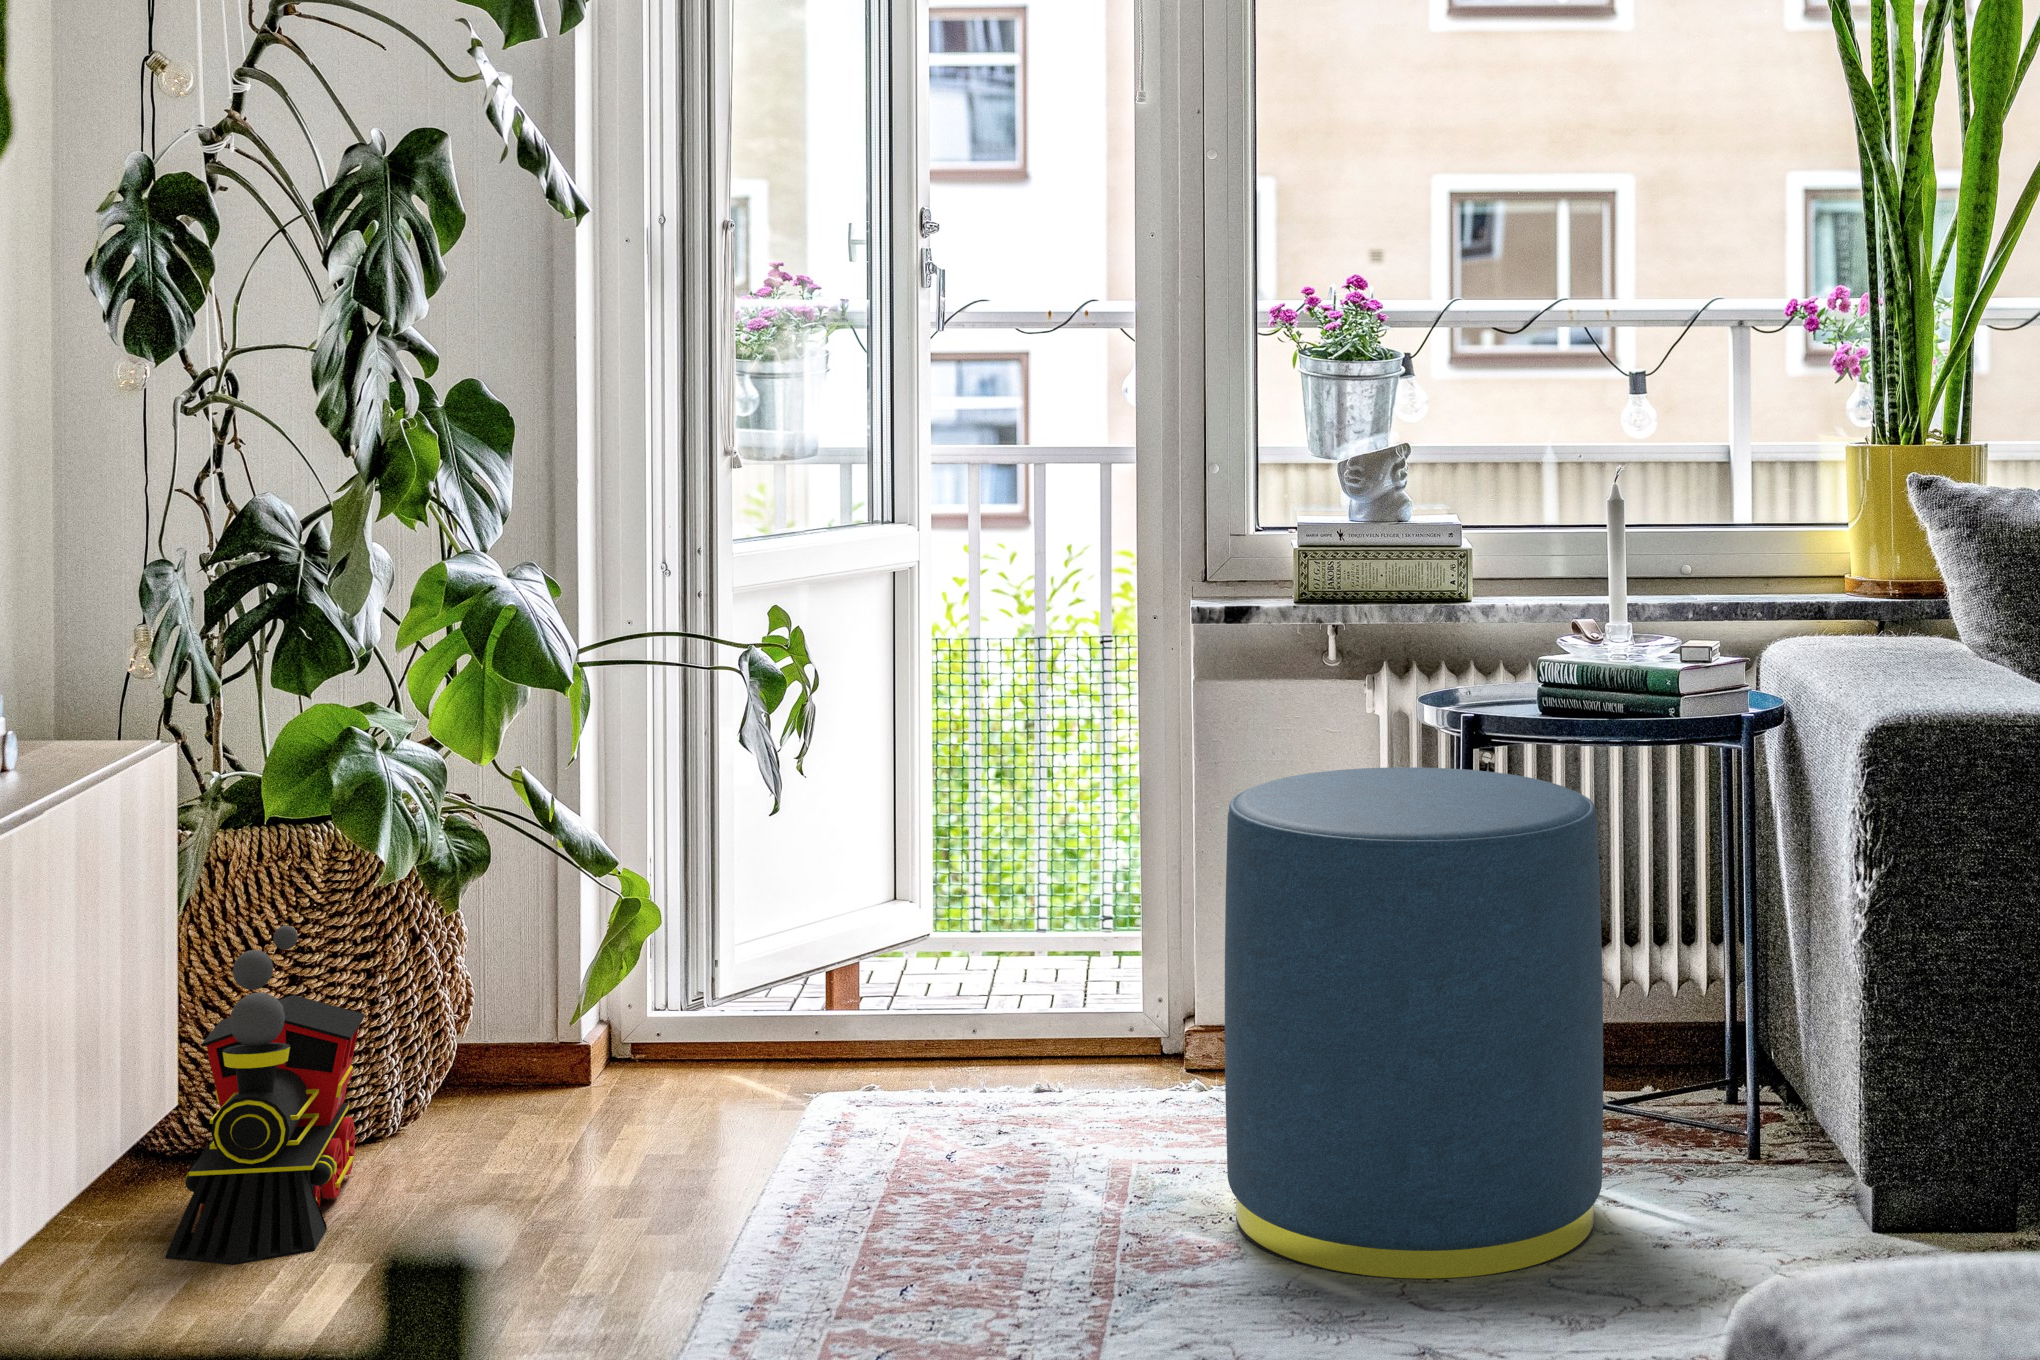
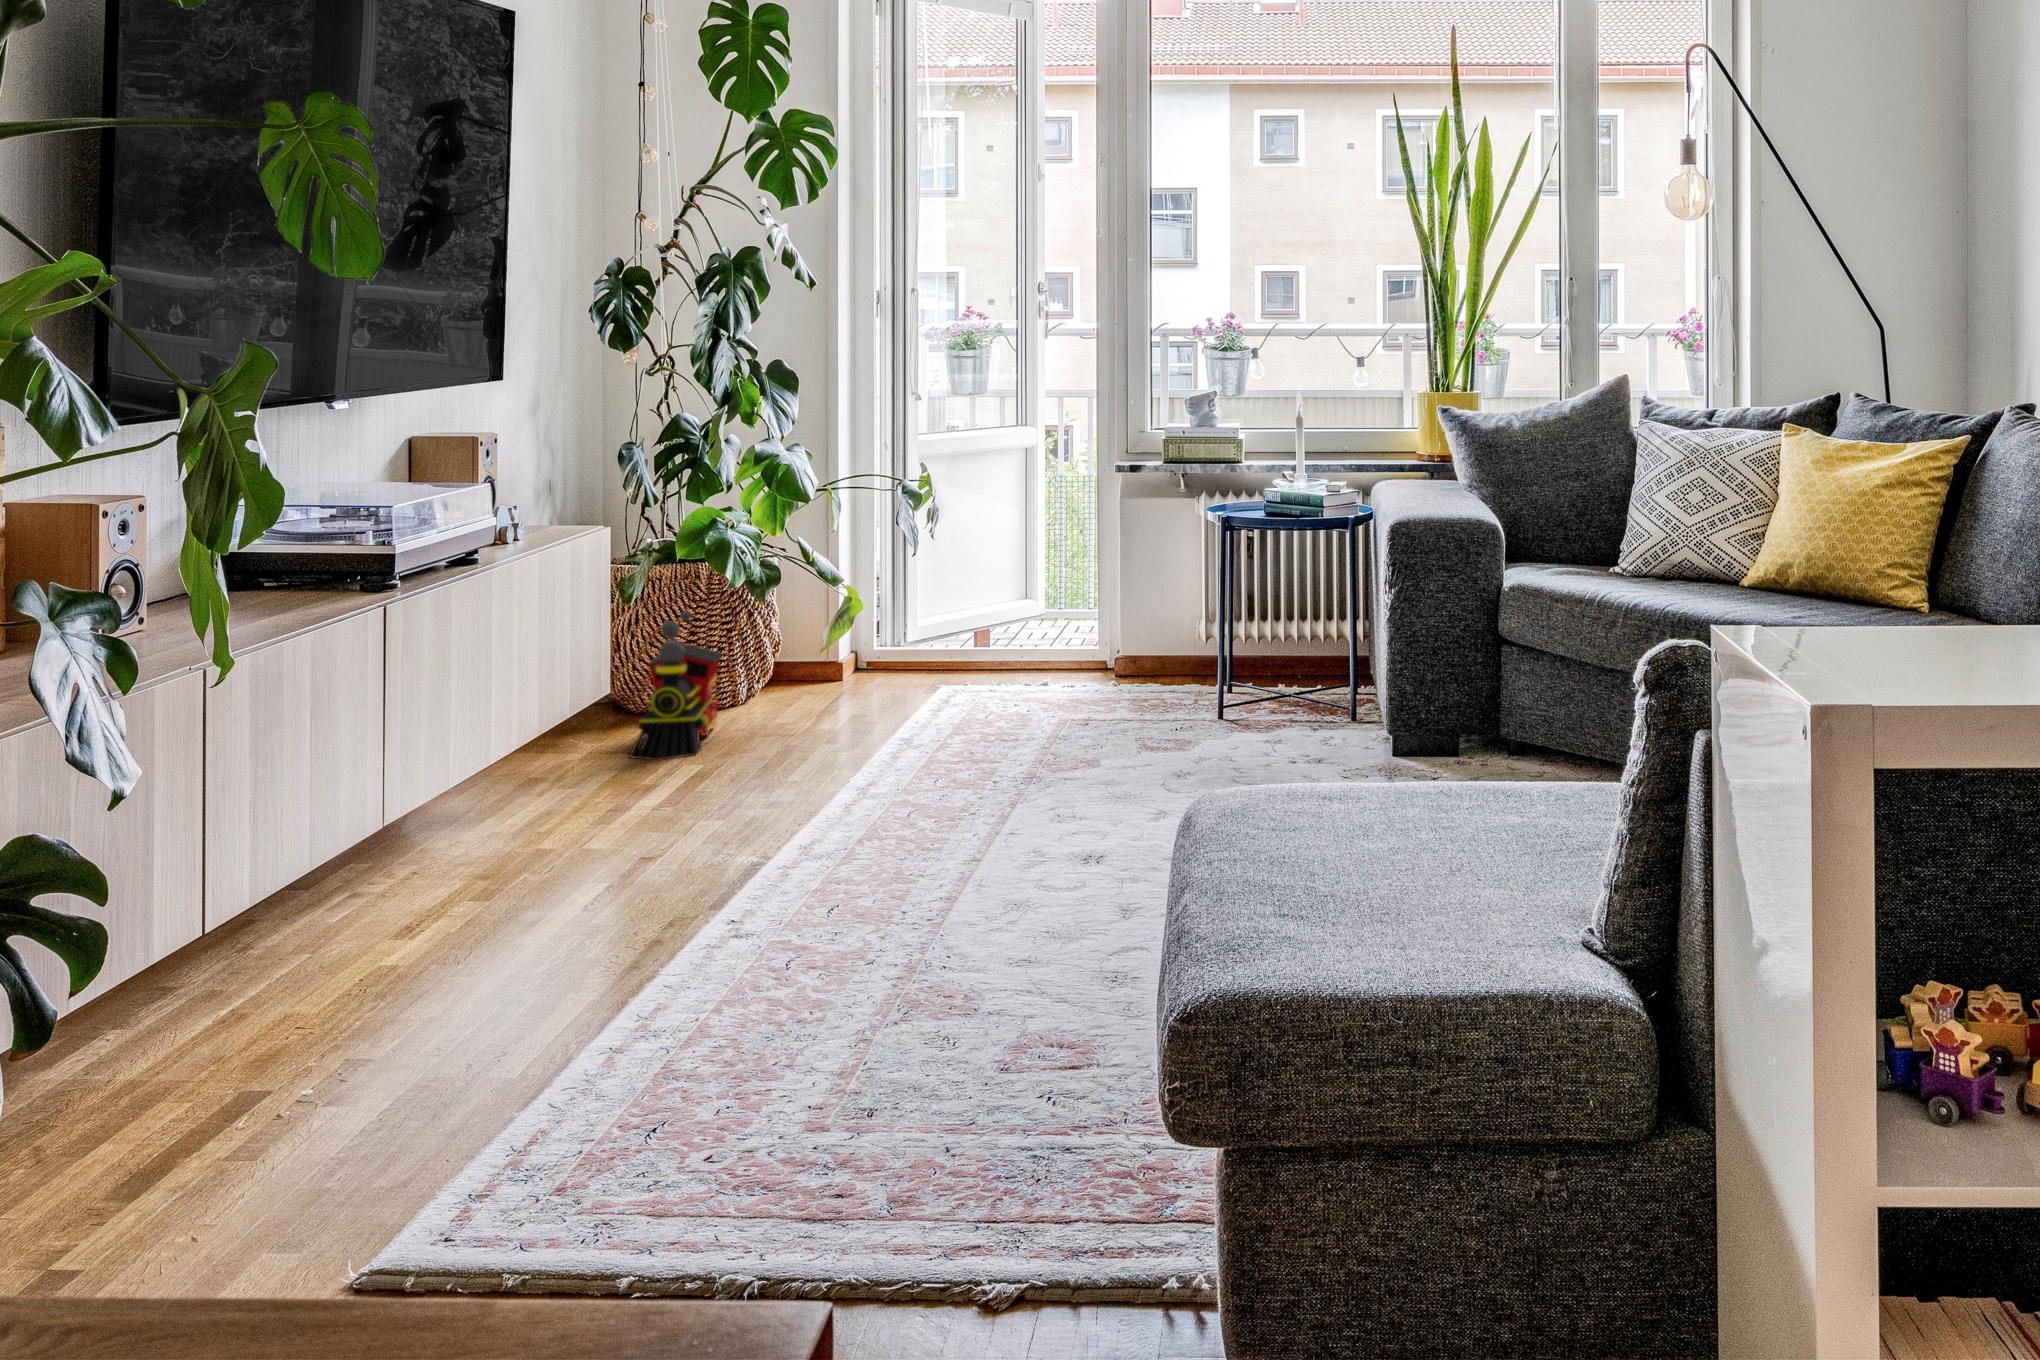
ottoman: present [1225,767,1603,1279] -> none [1112,541,1281,768]

